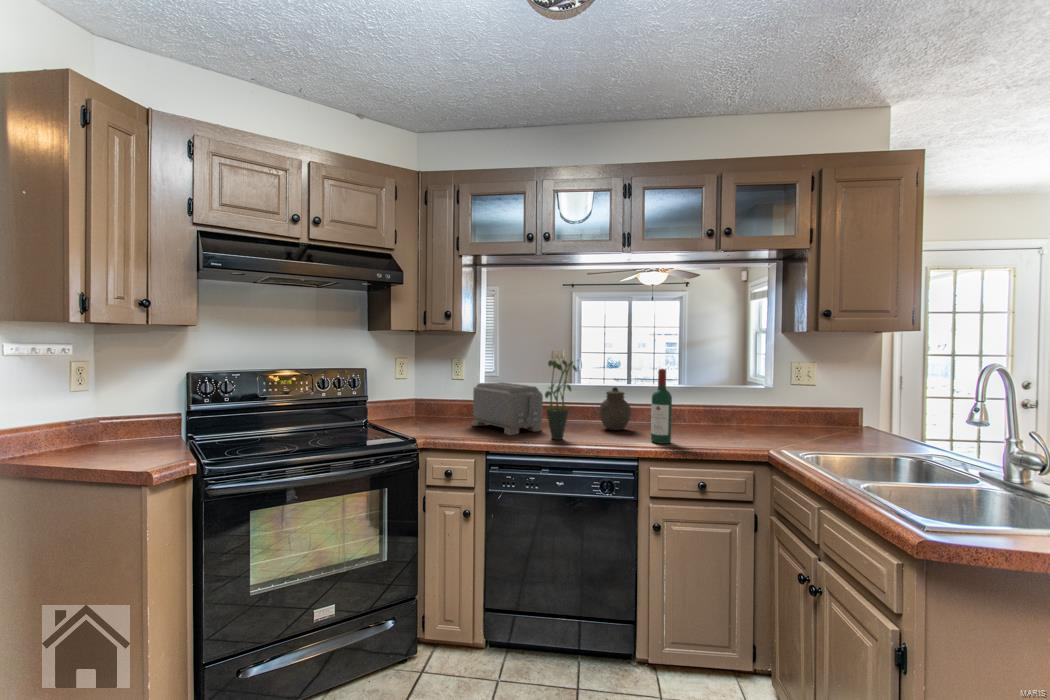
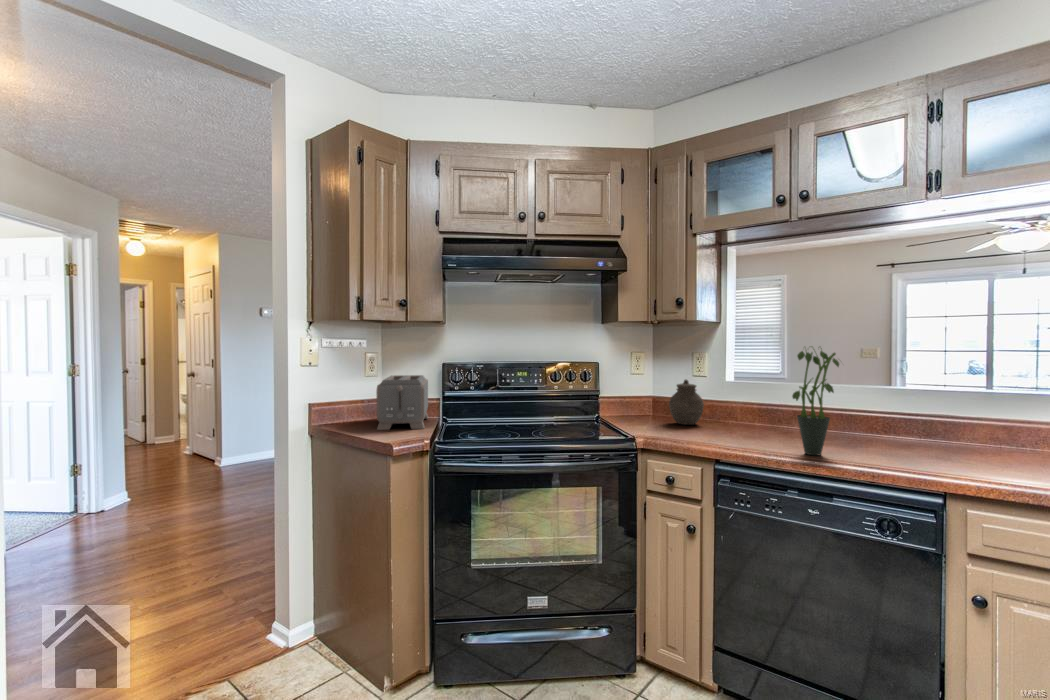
wine bottle: present [651,369,672,444] -> none [972,365,1013,478]
toaster: present [472,382,543,435] -> present [376,375,428,430]
jar: present [599,387,631,430] -> present [669,380,704,425]

